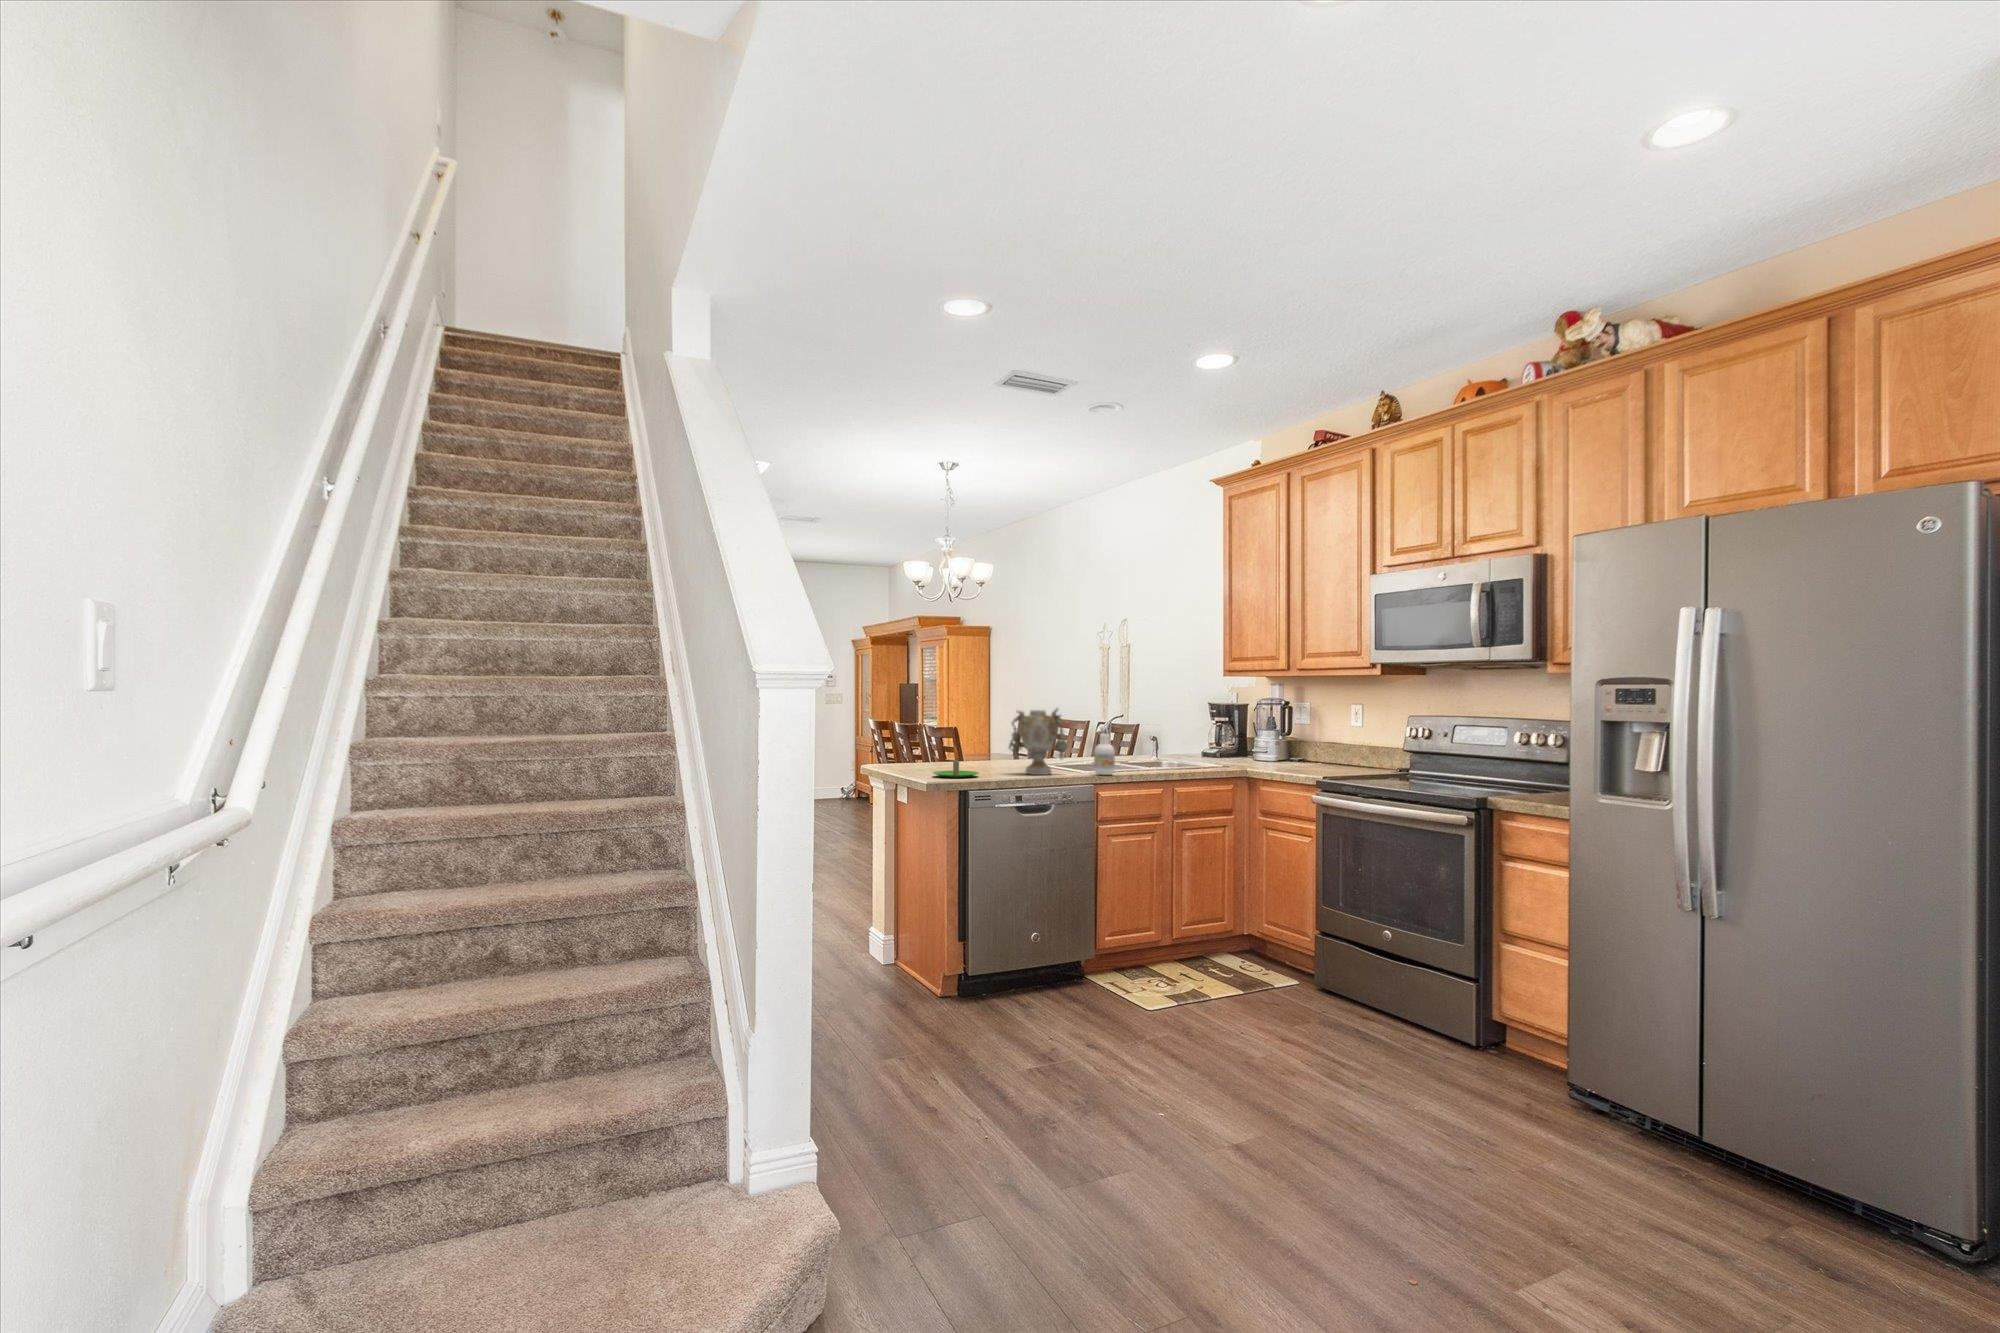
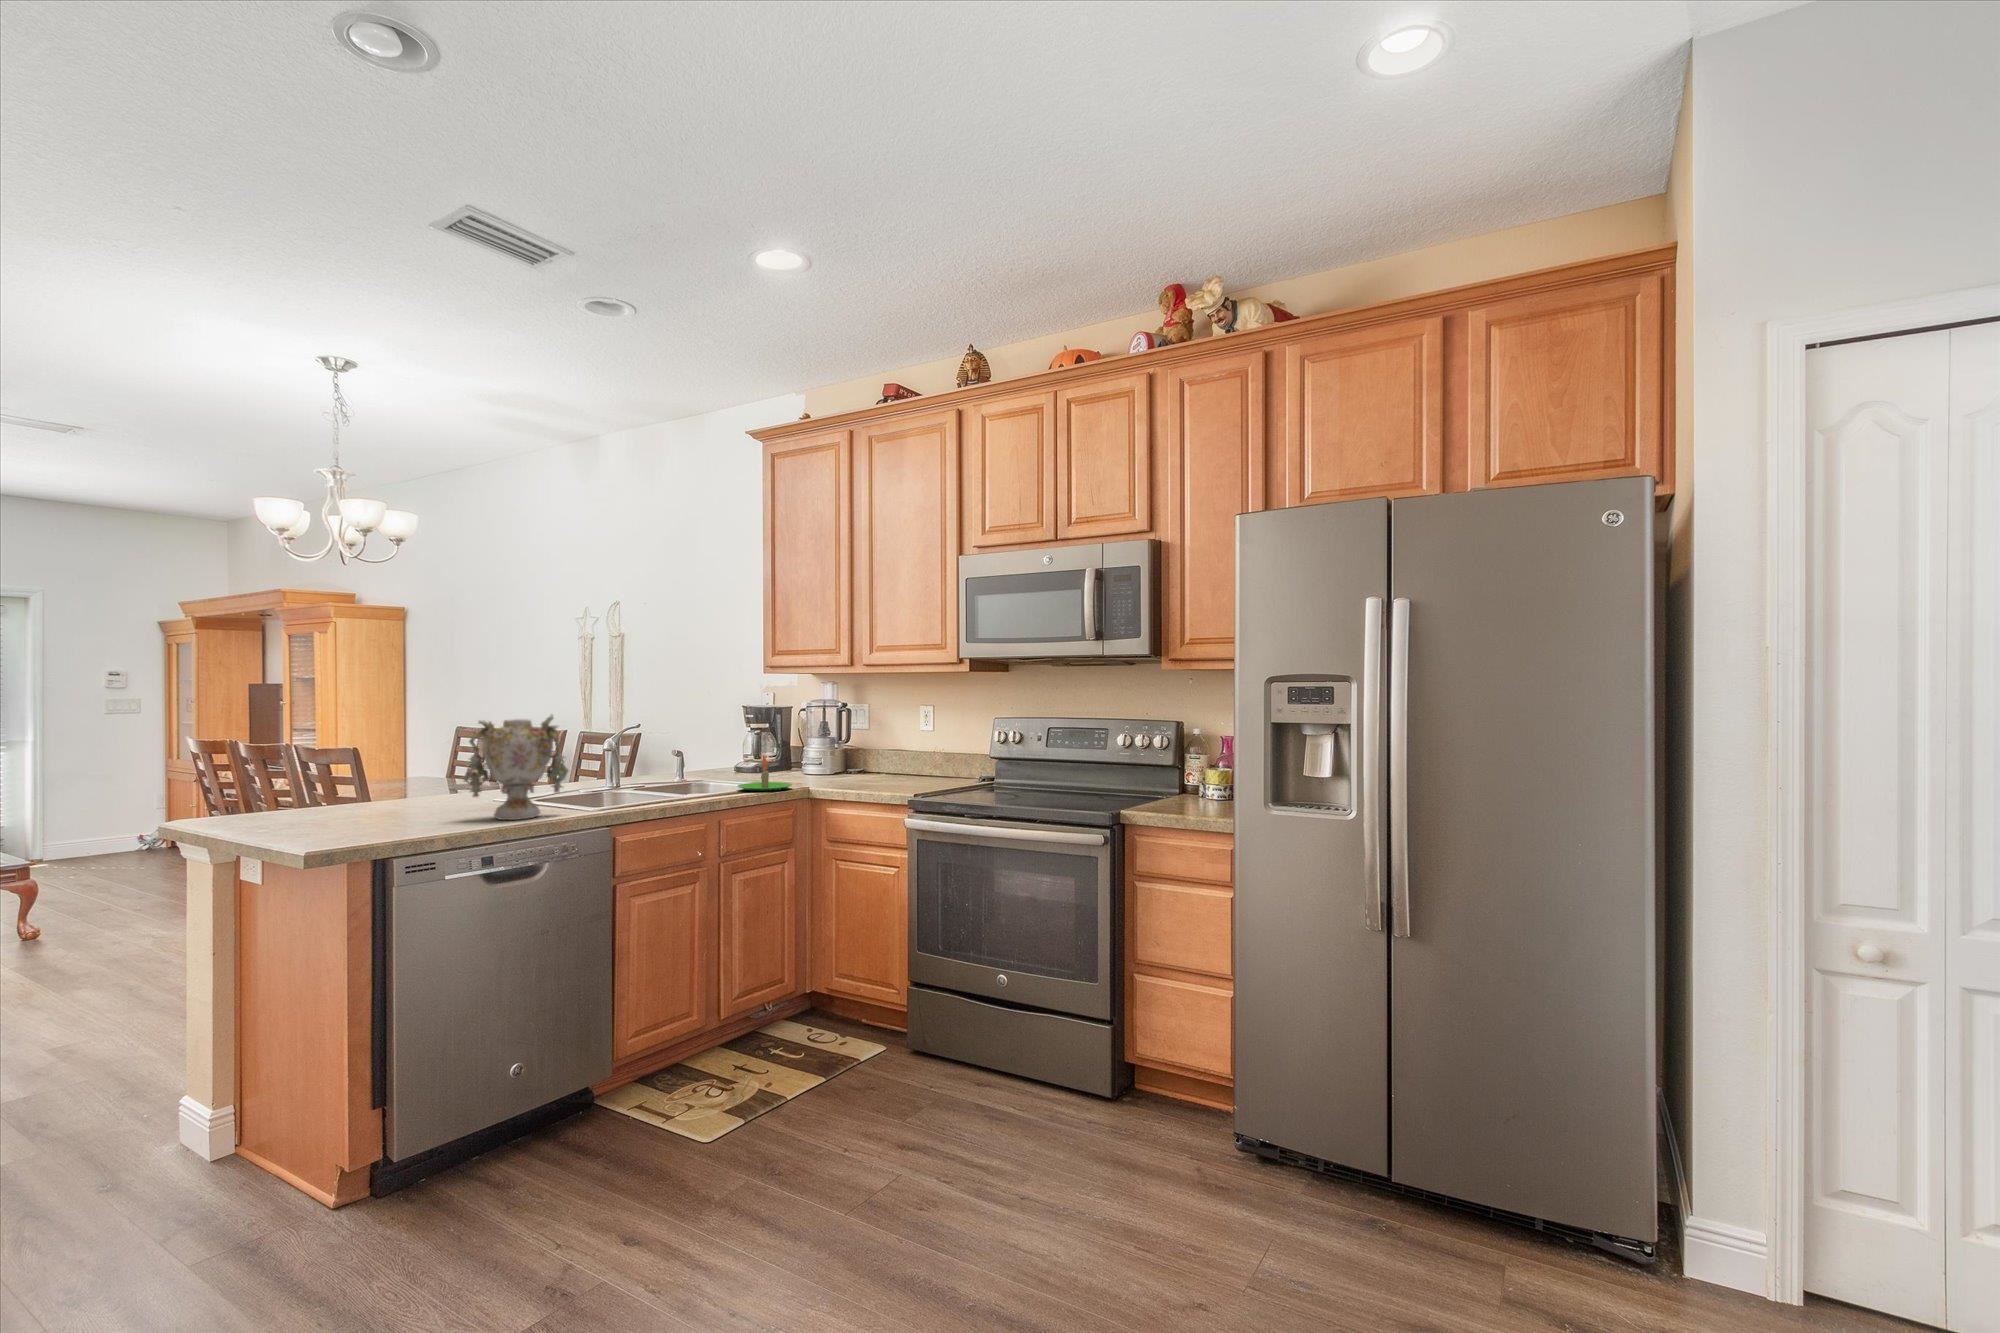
bottle: present [1094,734,1115,775] -> none [610,751,644,812]
candle: present [933,746,979,778] -> present [738,755,792,791]

